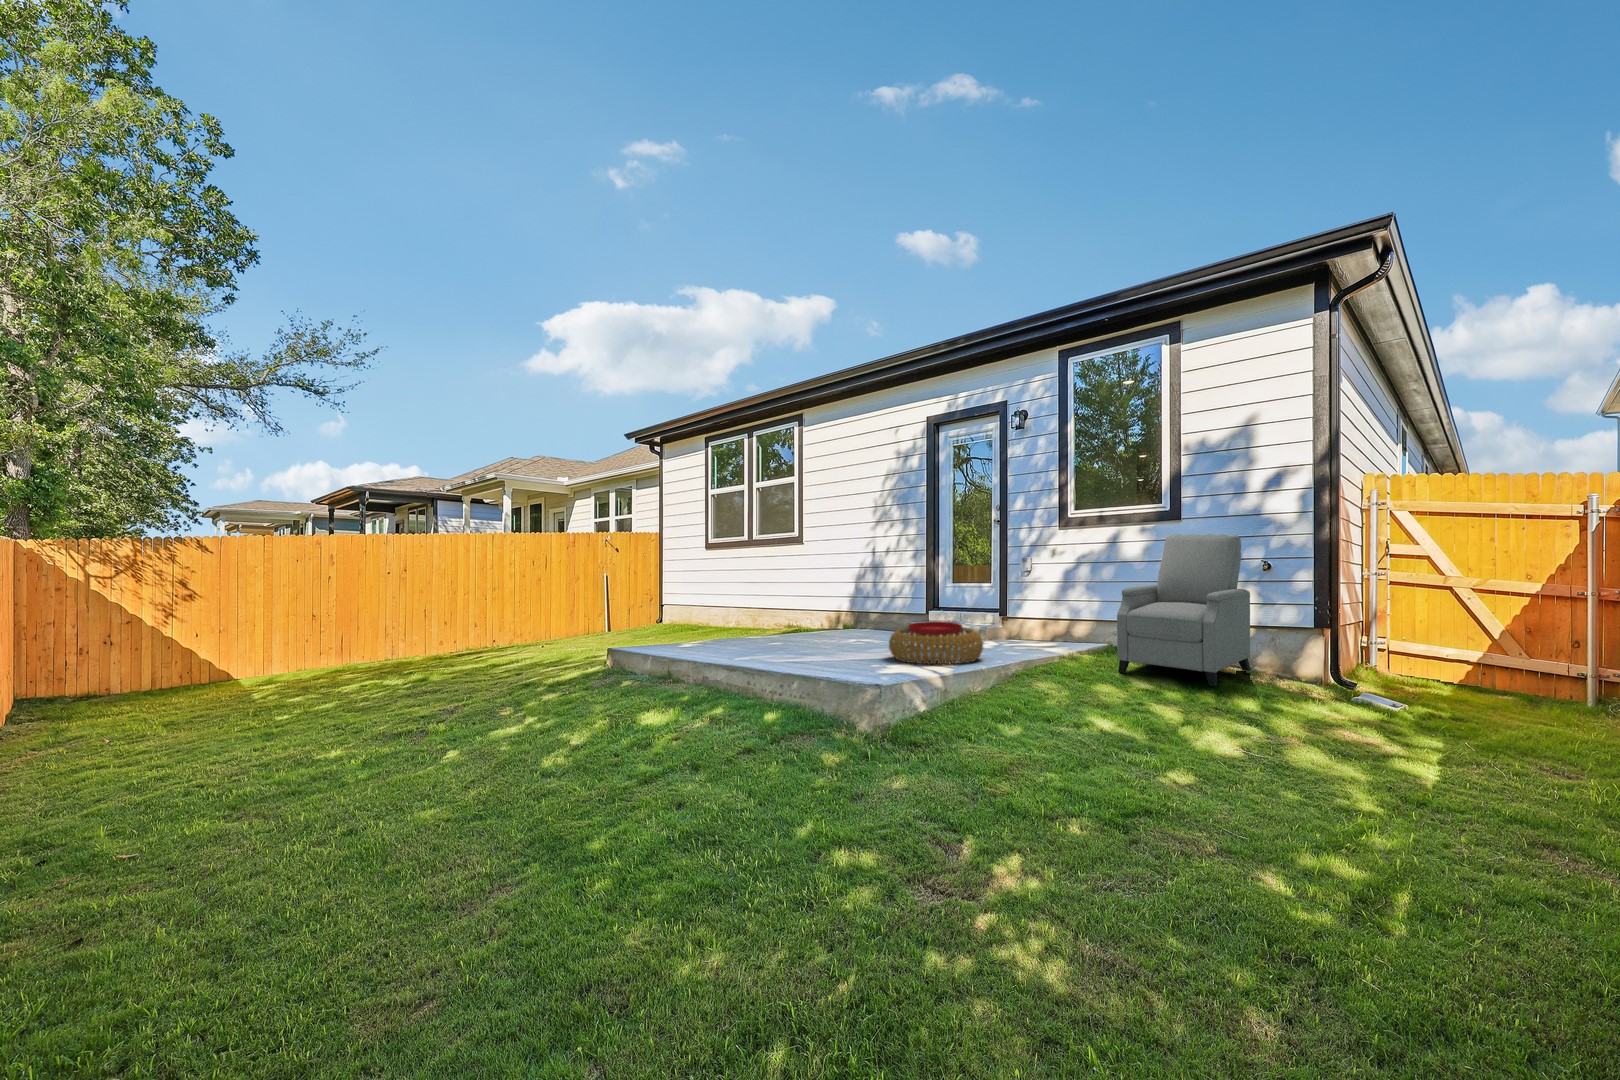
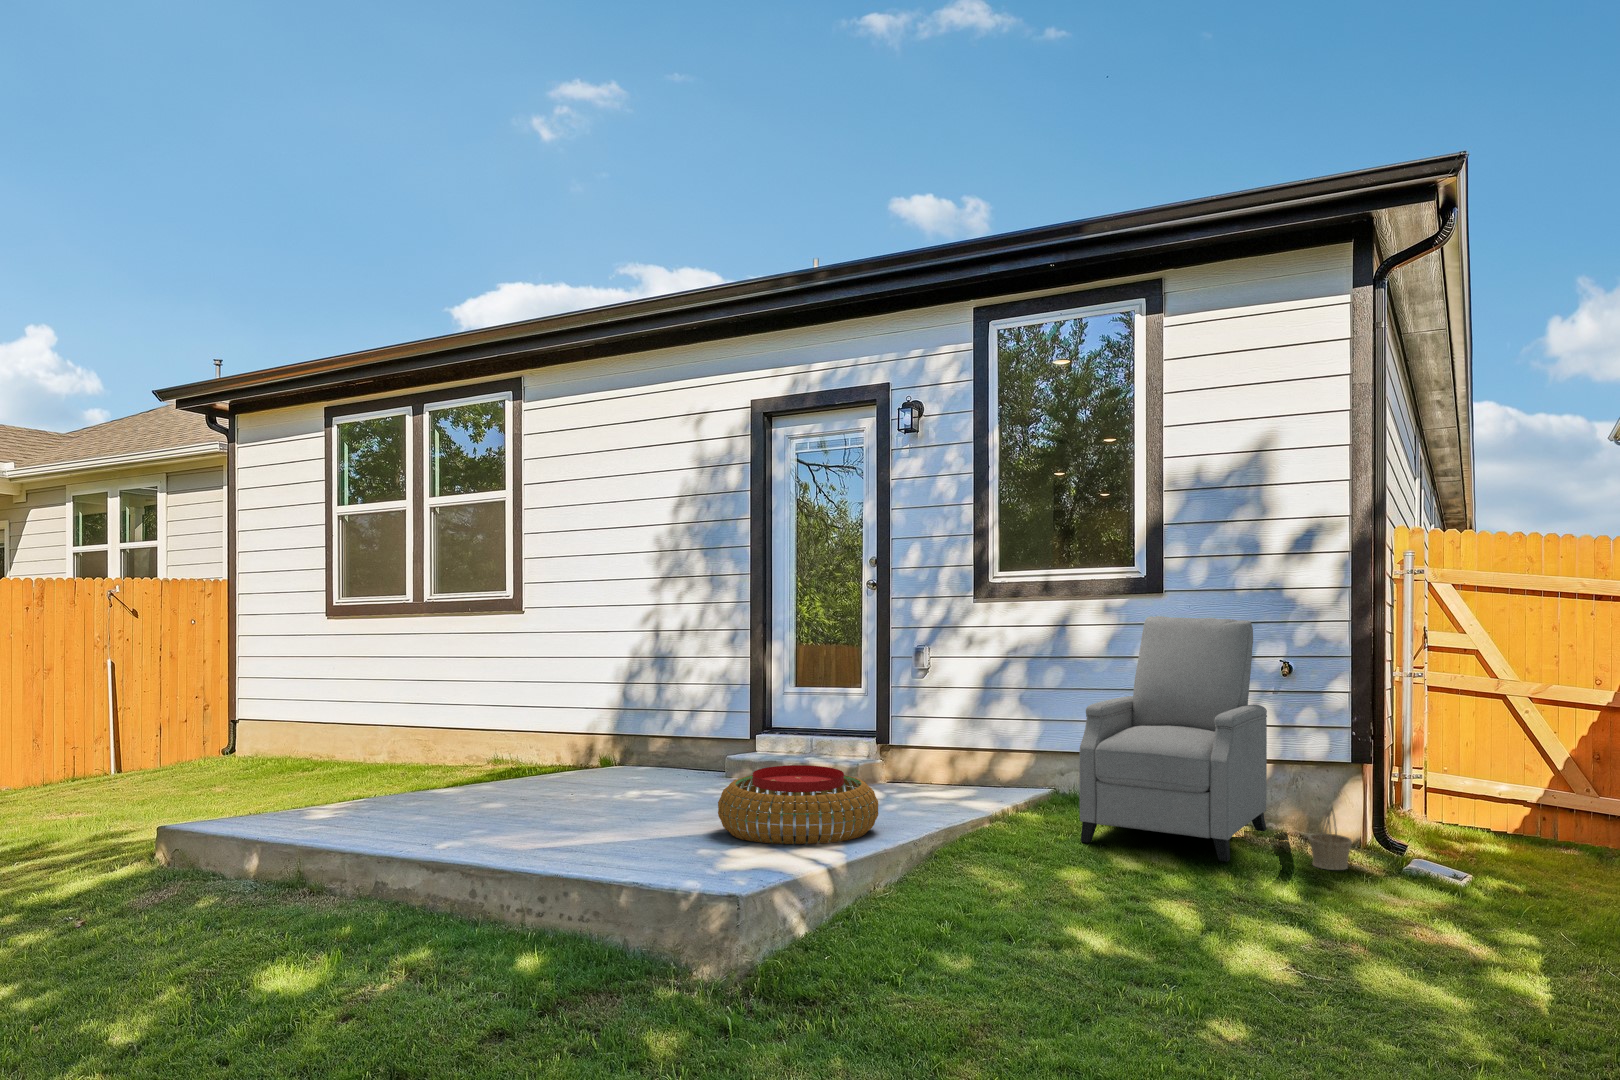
basket: none [1280,654,1313,697] -> present [1308,805,1352,870]

